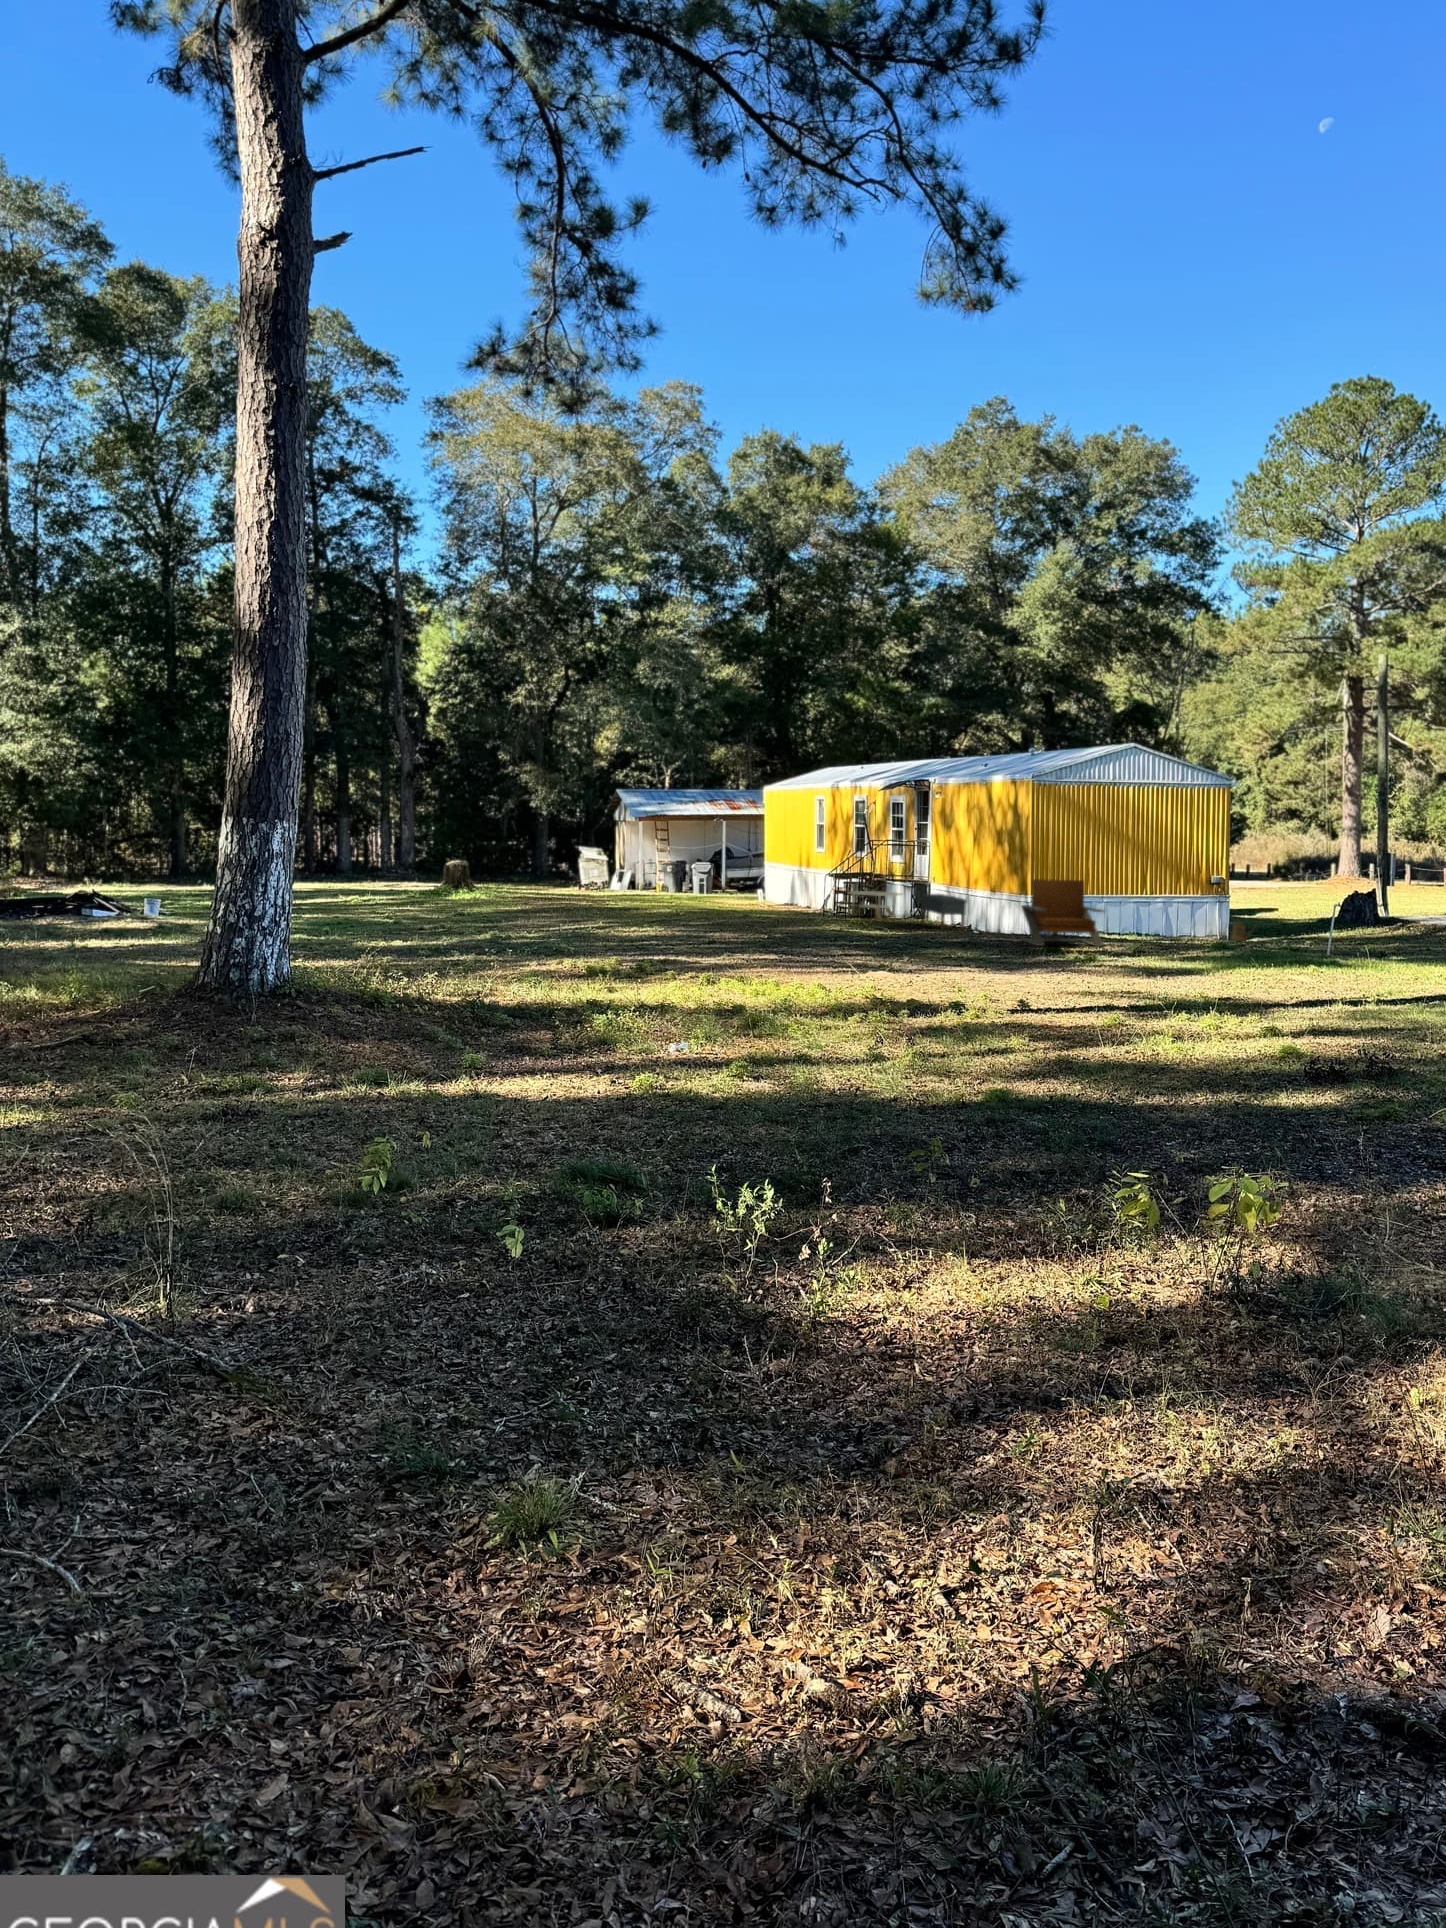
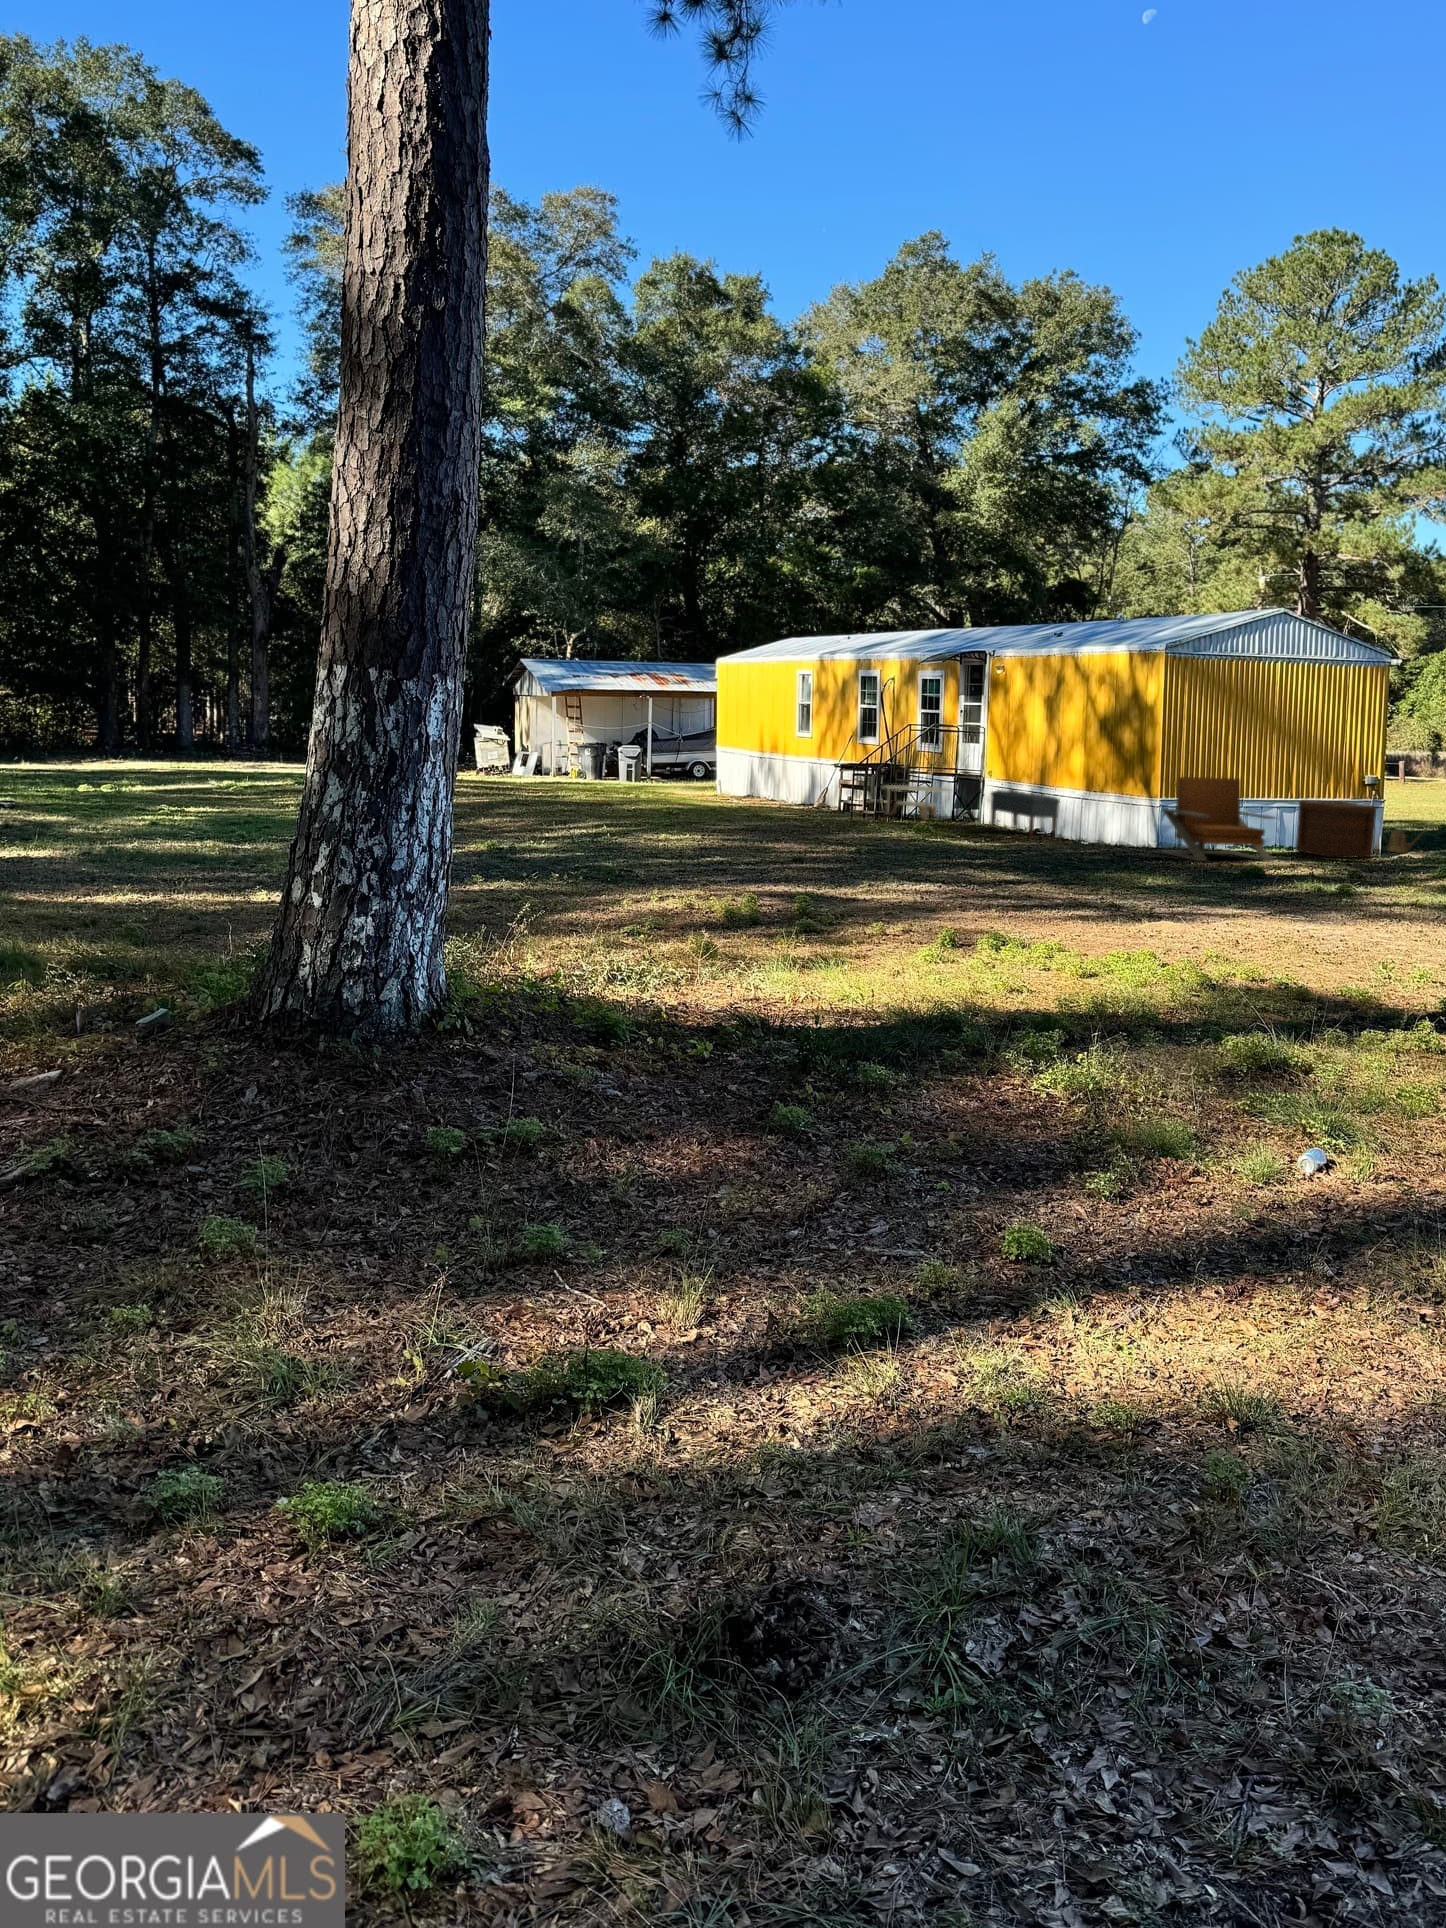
wooden crate: none [1145,898,1204,944] -> present [1296,800,1376,858]

